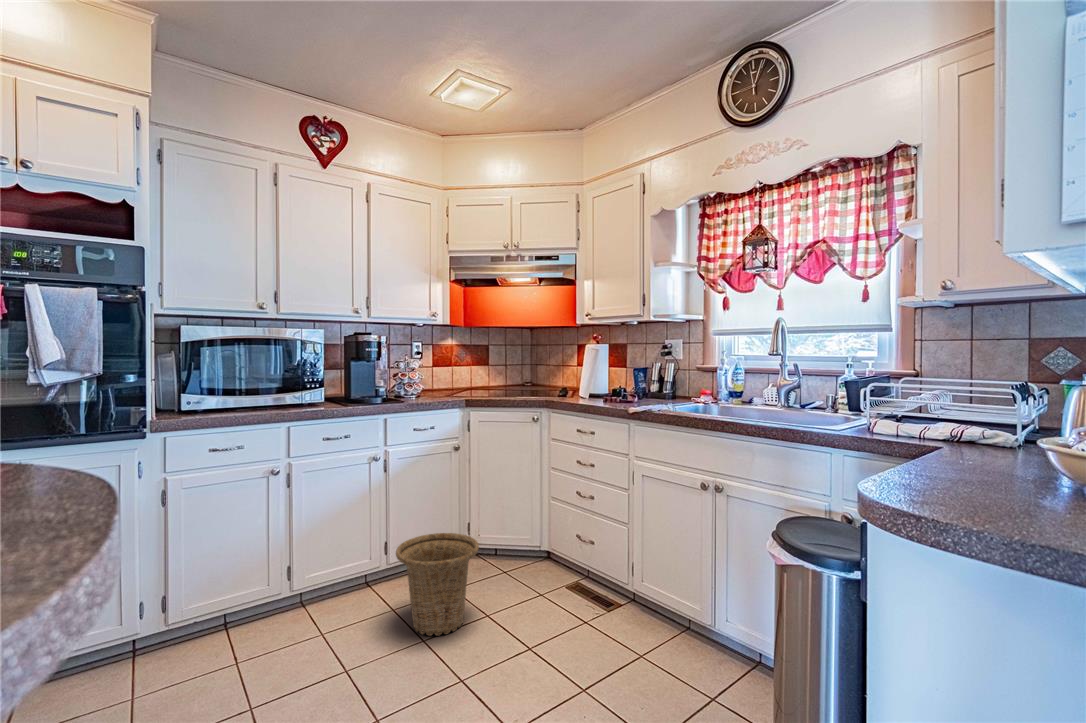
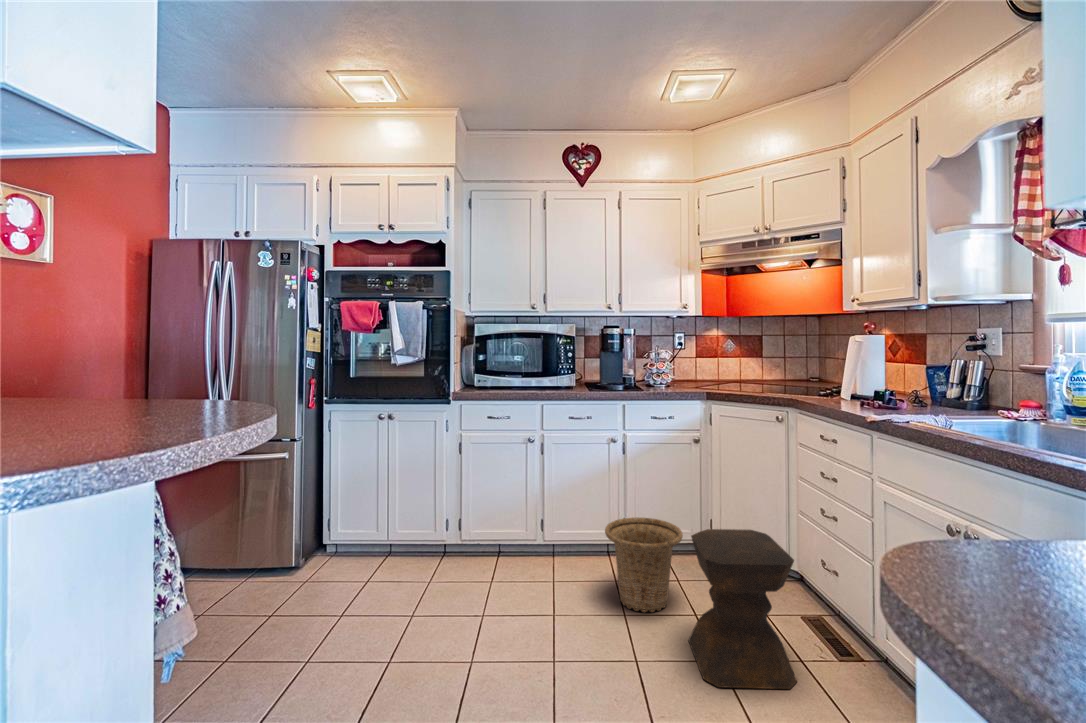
stool: none [503,520,605,676] -> present [688,529,797,689]

